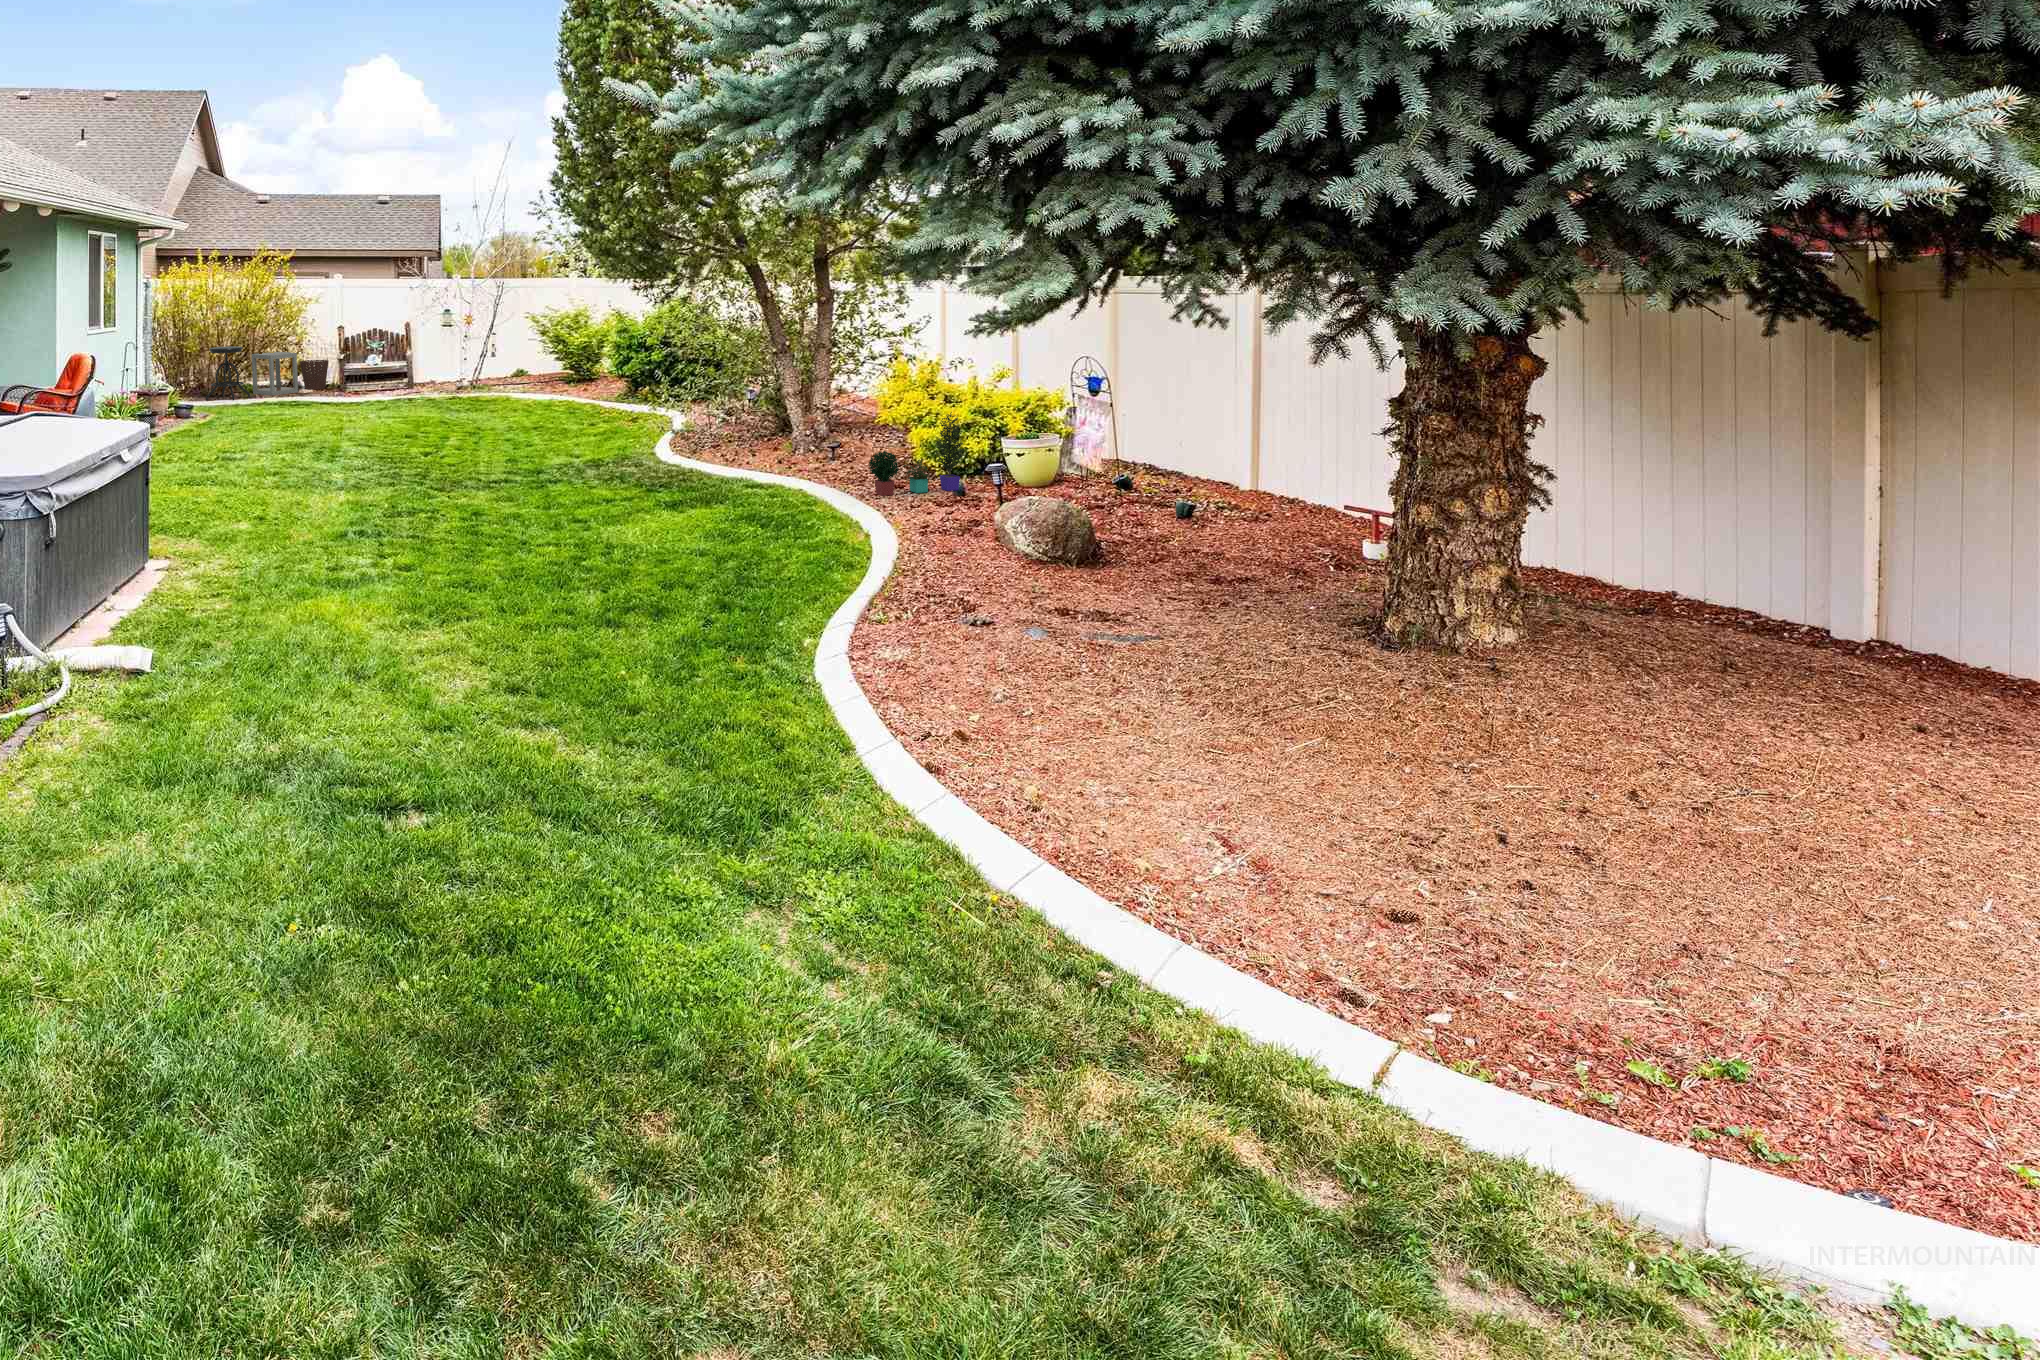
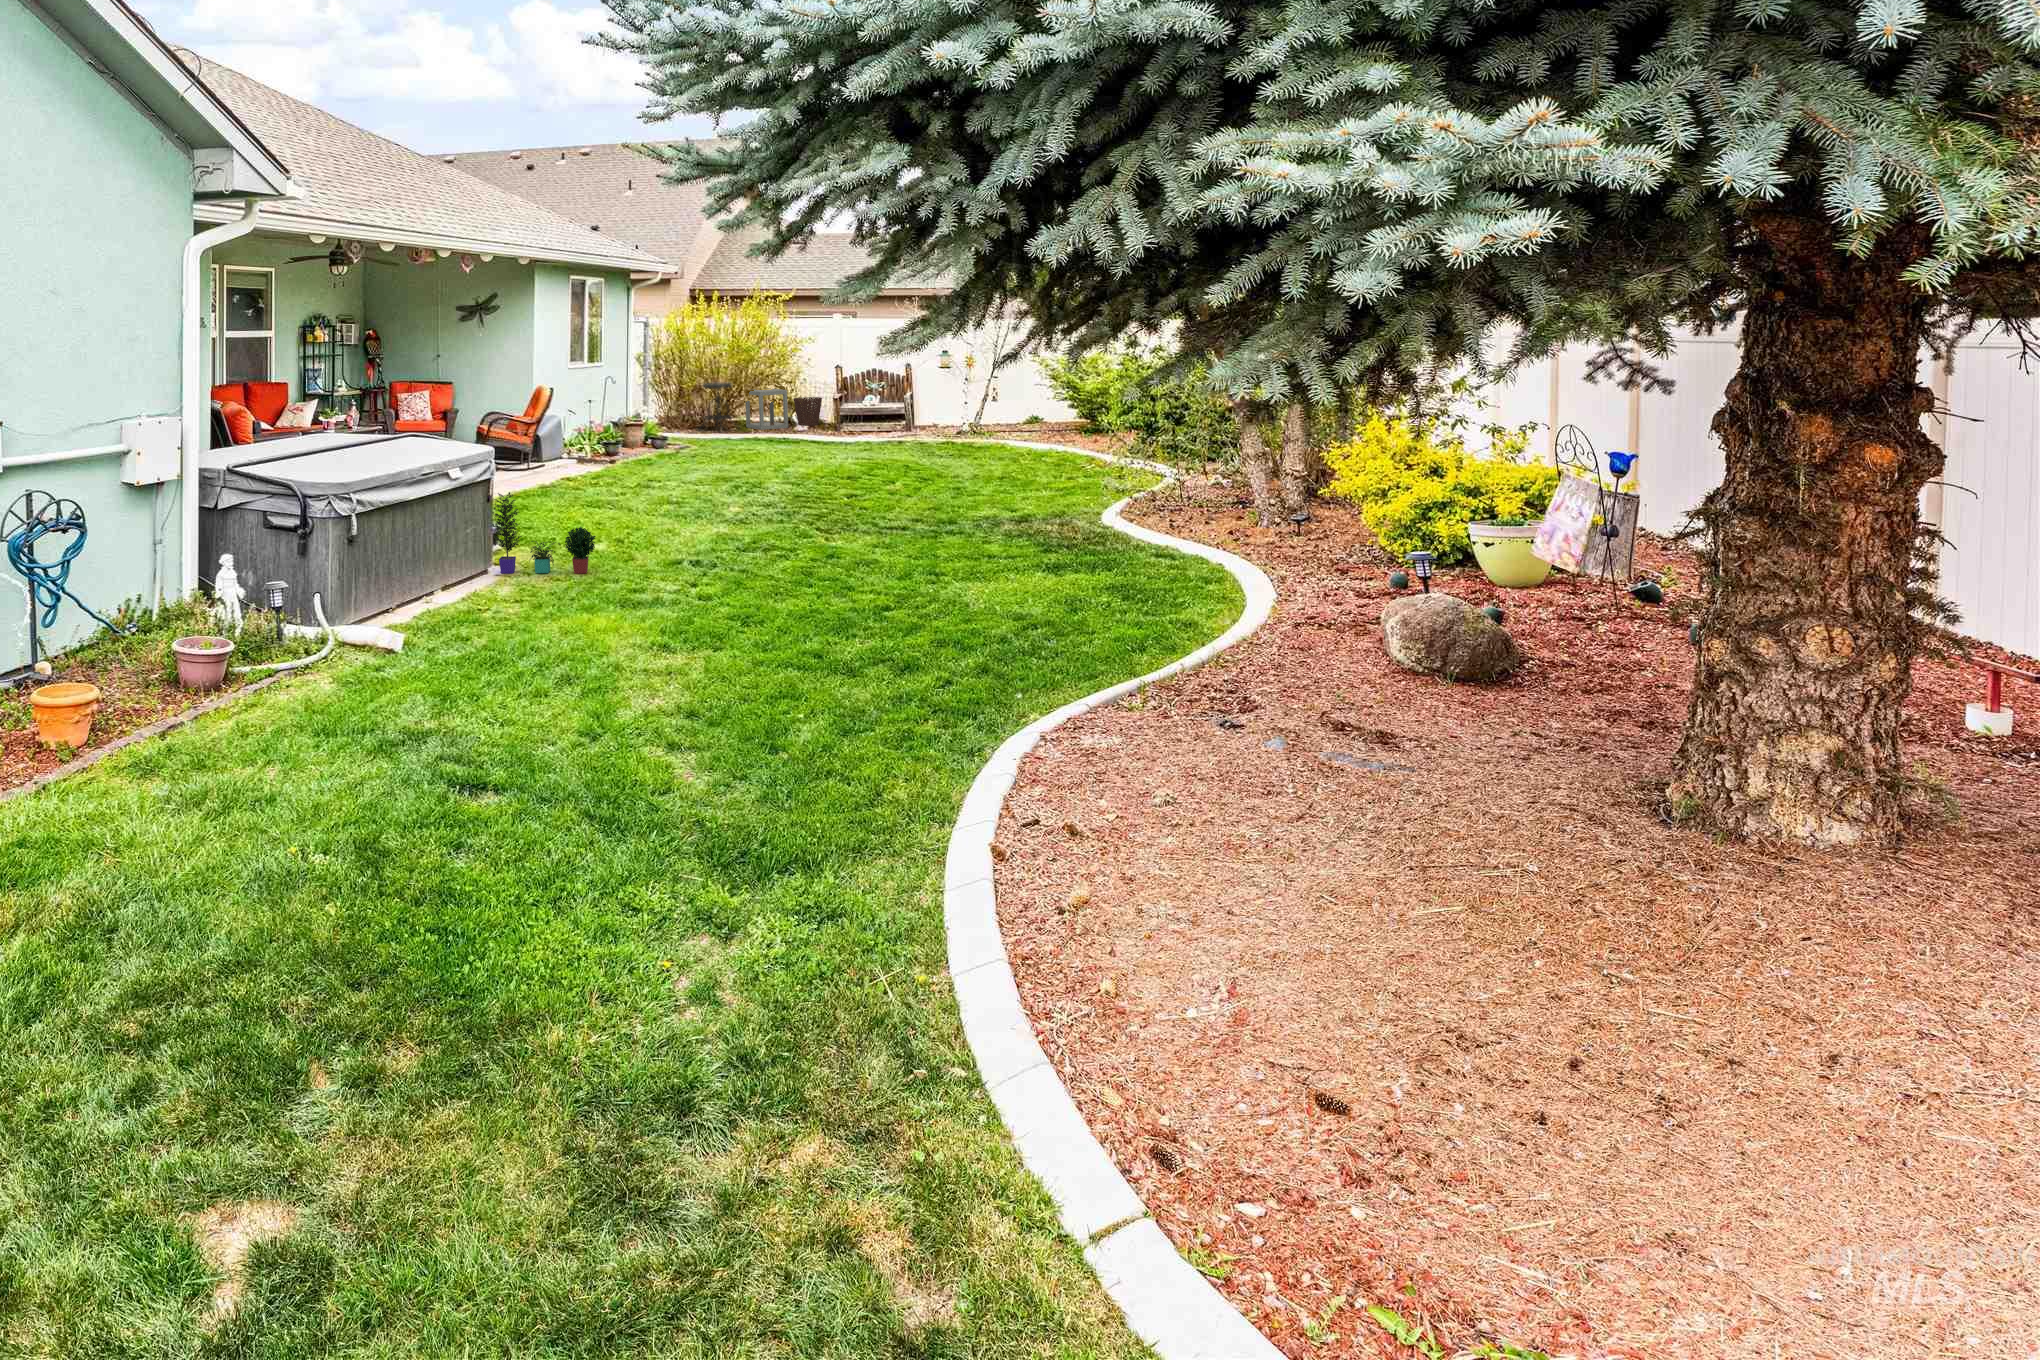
potted plant: present [869,412,966,496] -> present [491,492,596,574]

